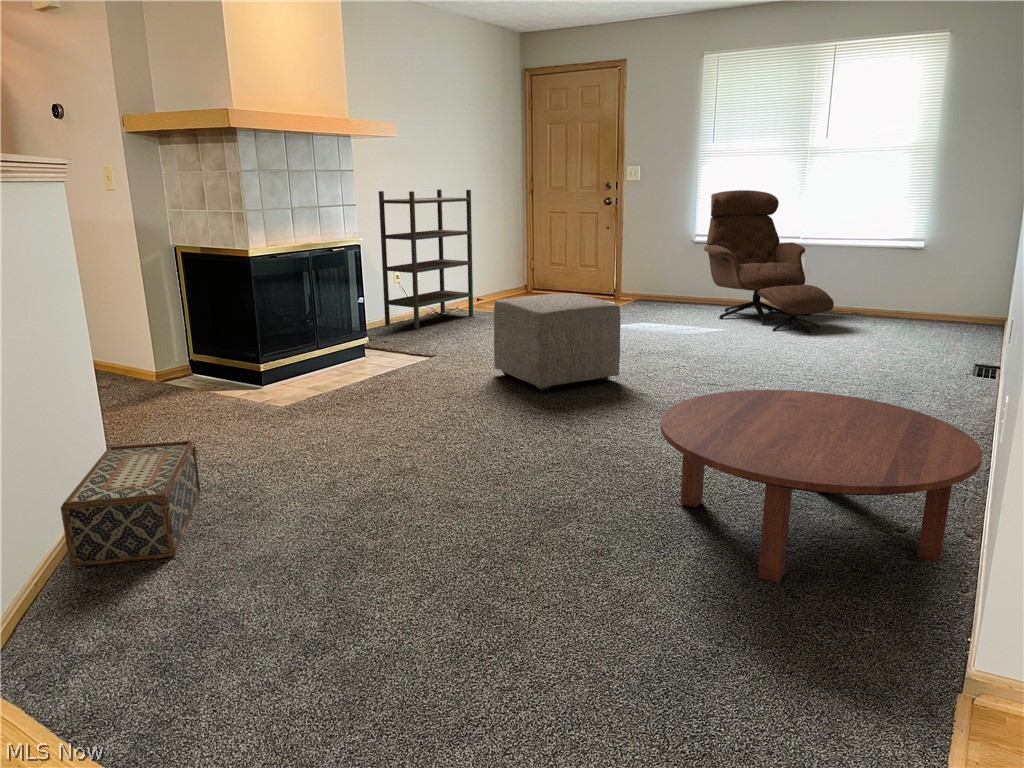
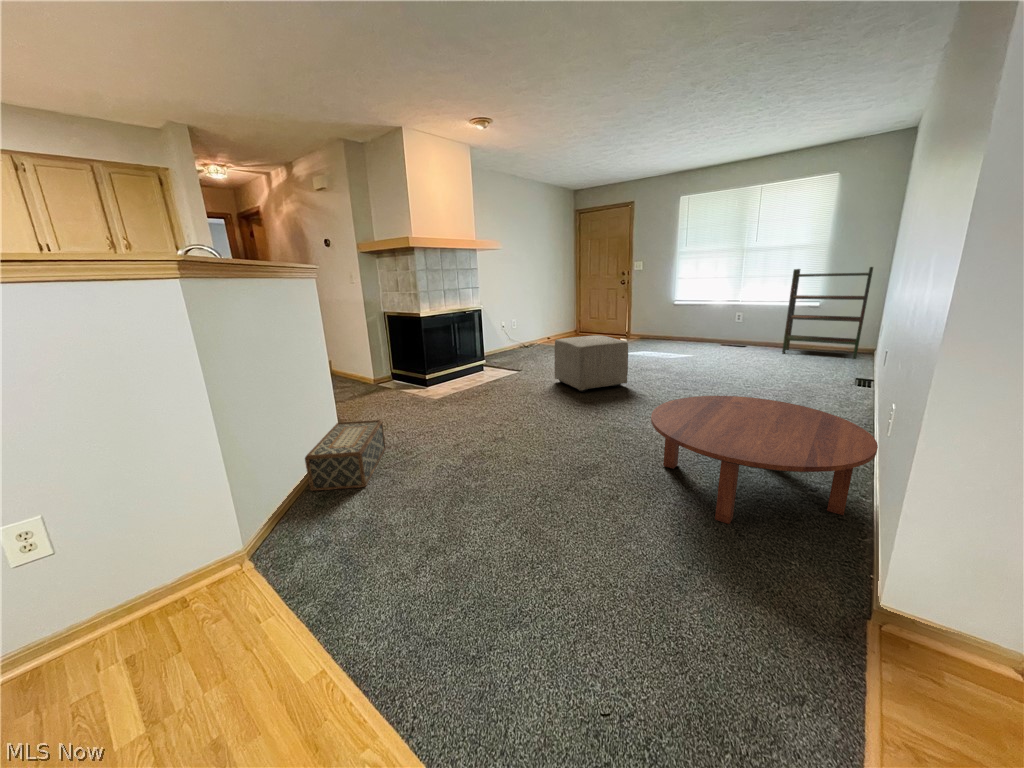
bookshelf: present [379,190,473,330] -> present [782,267,873,359]
lounge chair: present [704,190,834,333] -> none [679,274,761,358]

